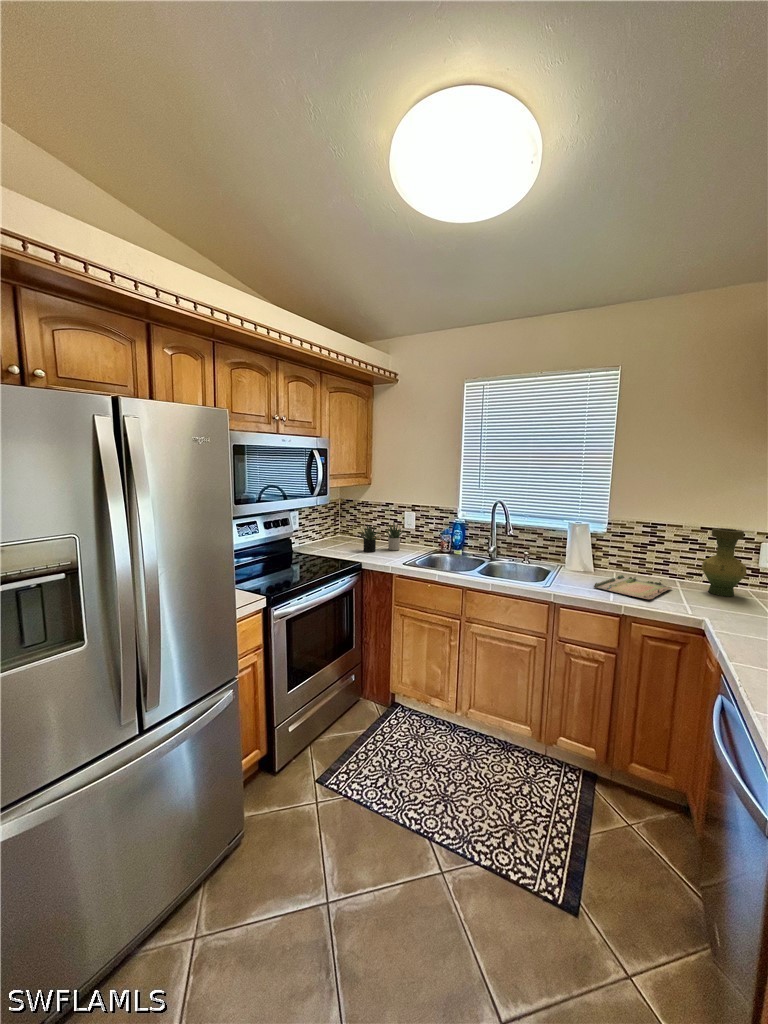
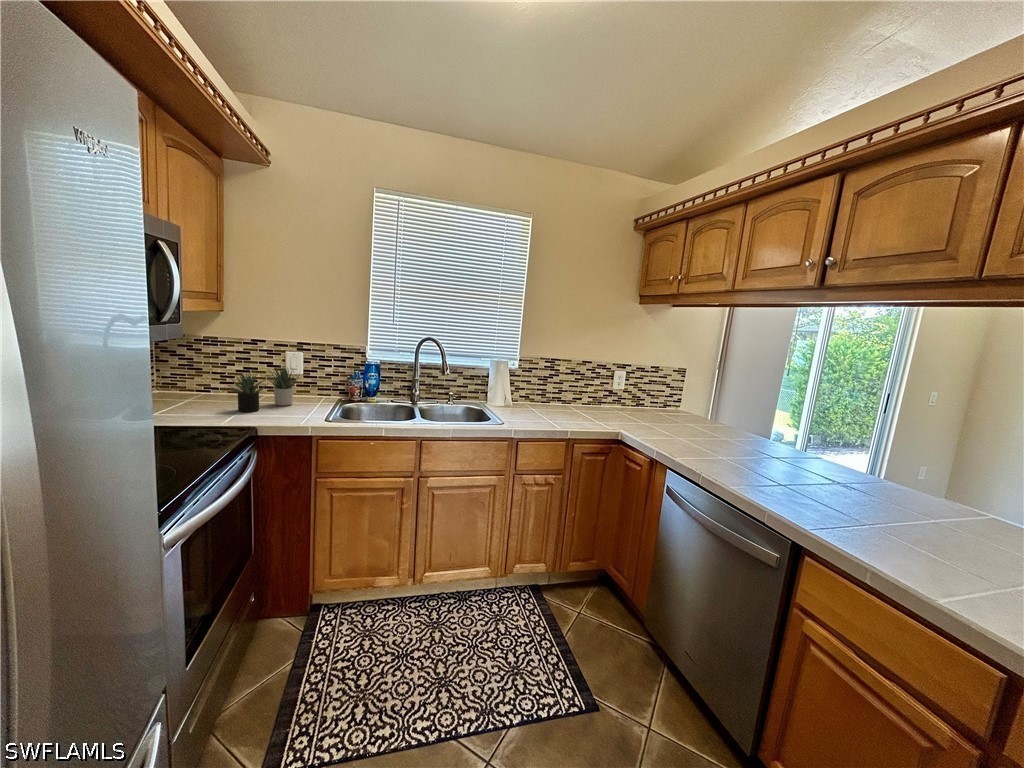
vase: present [701,528,747,596] -> none [589,361,616,413]
tray: present [594,575,672,599] -> none [533,405,581,423]

